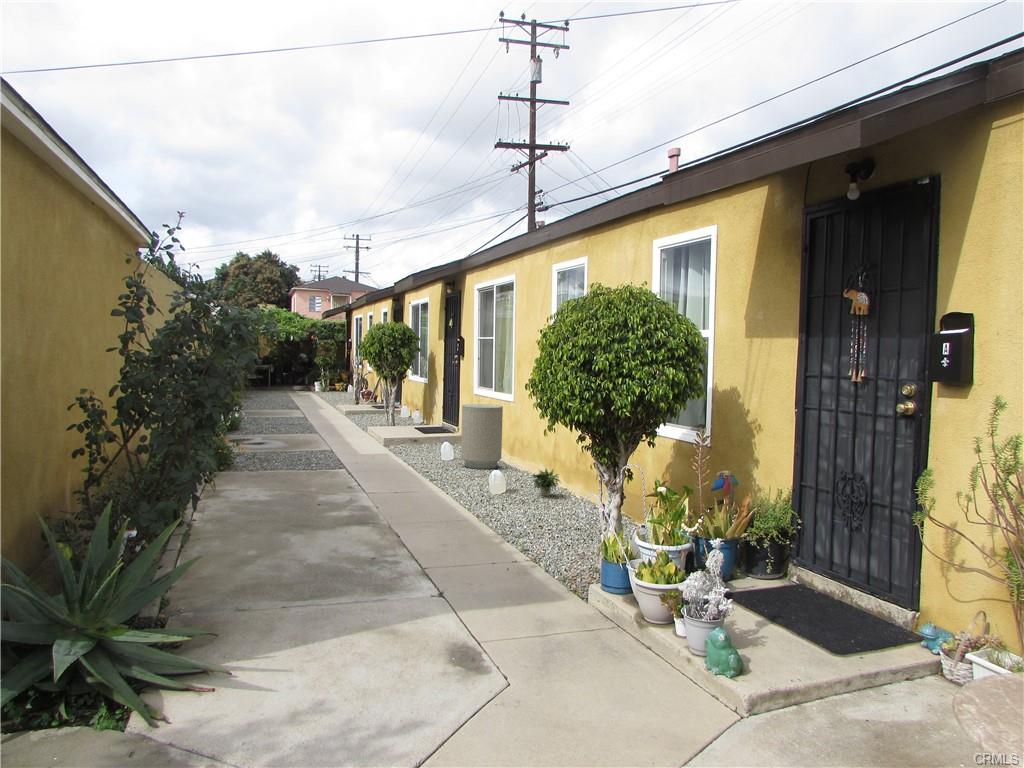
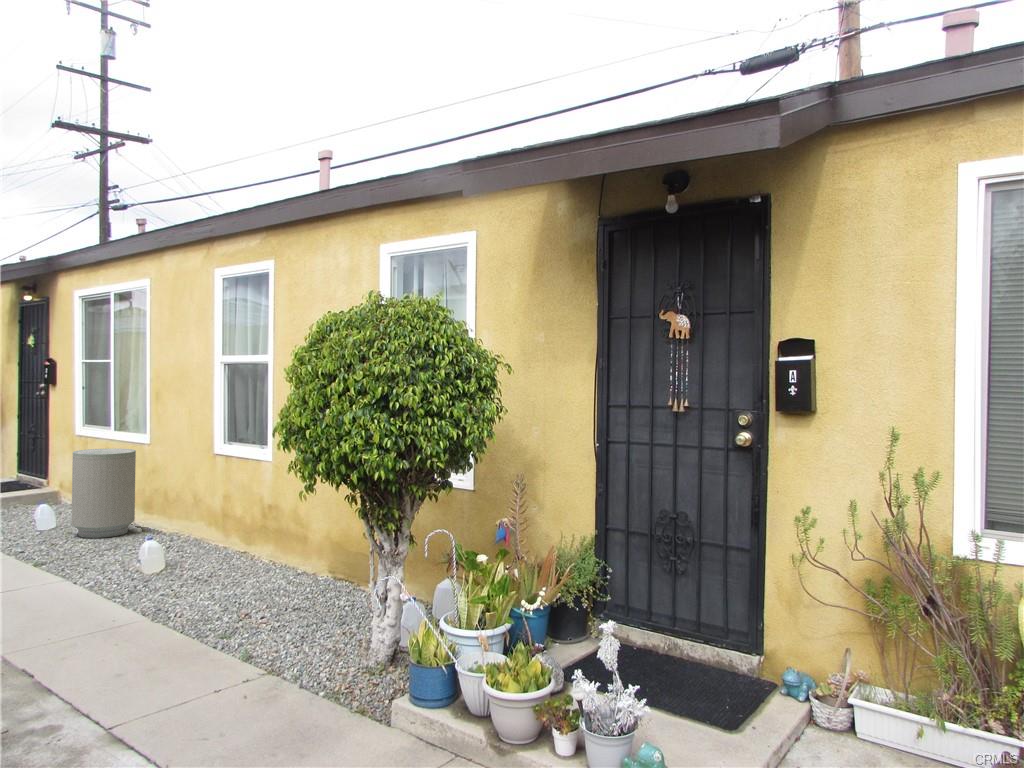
potted plant: present [532,468,560,496] -> none [205,529,248,567]

